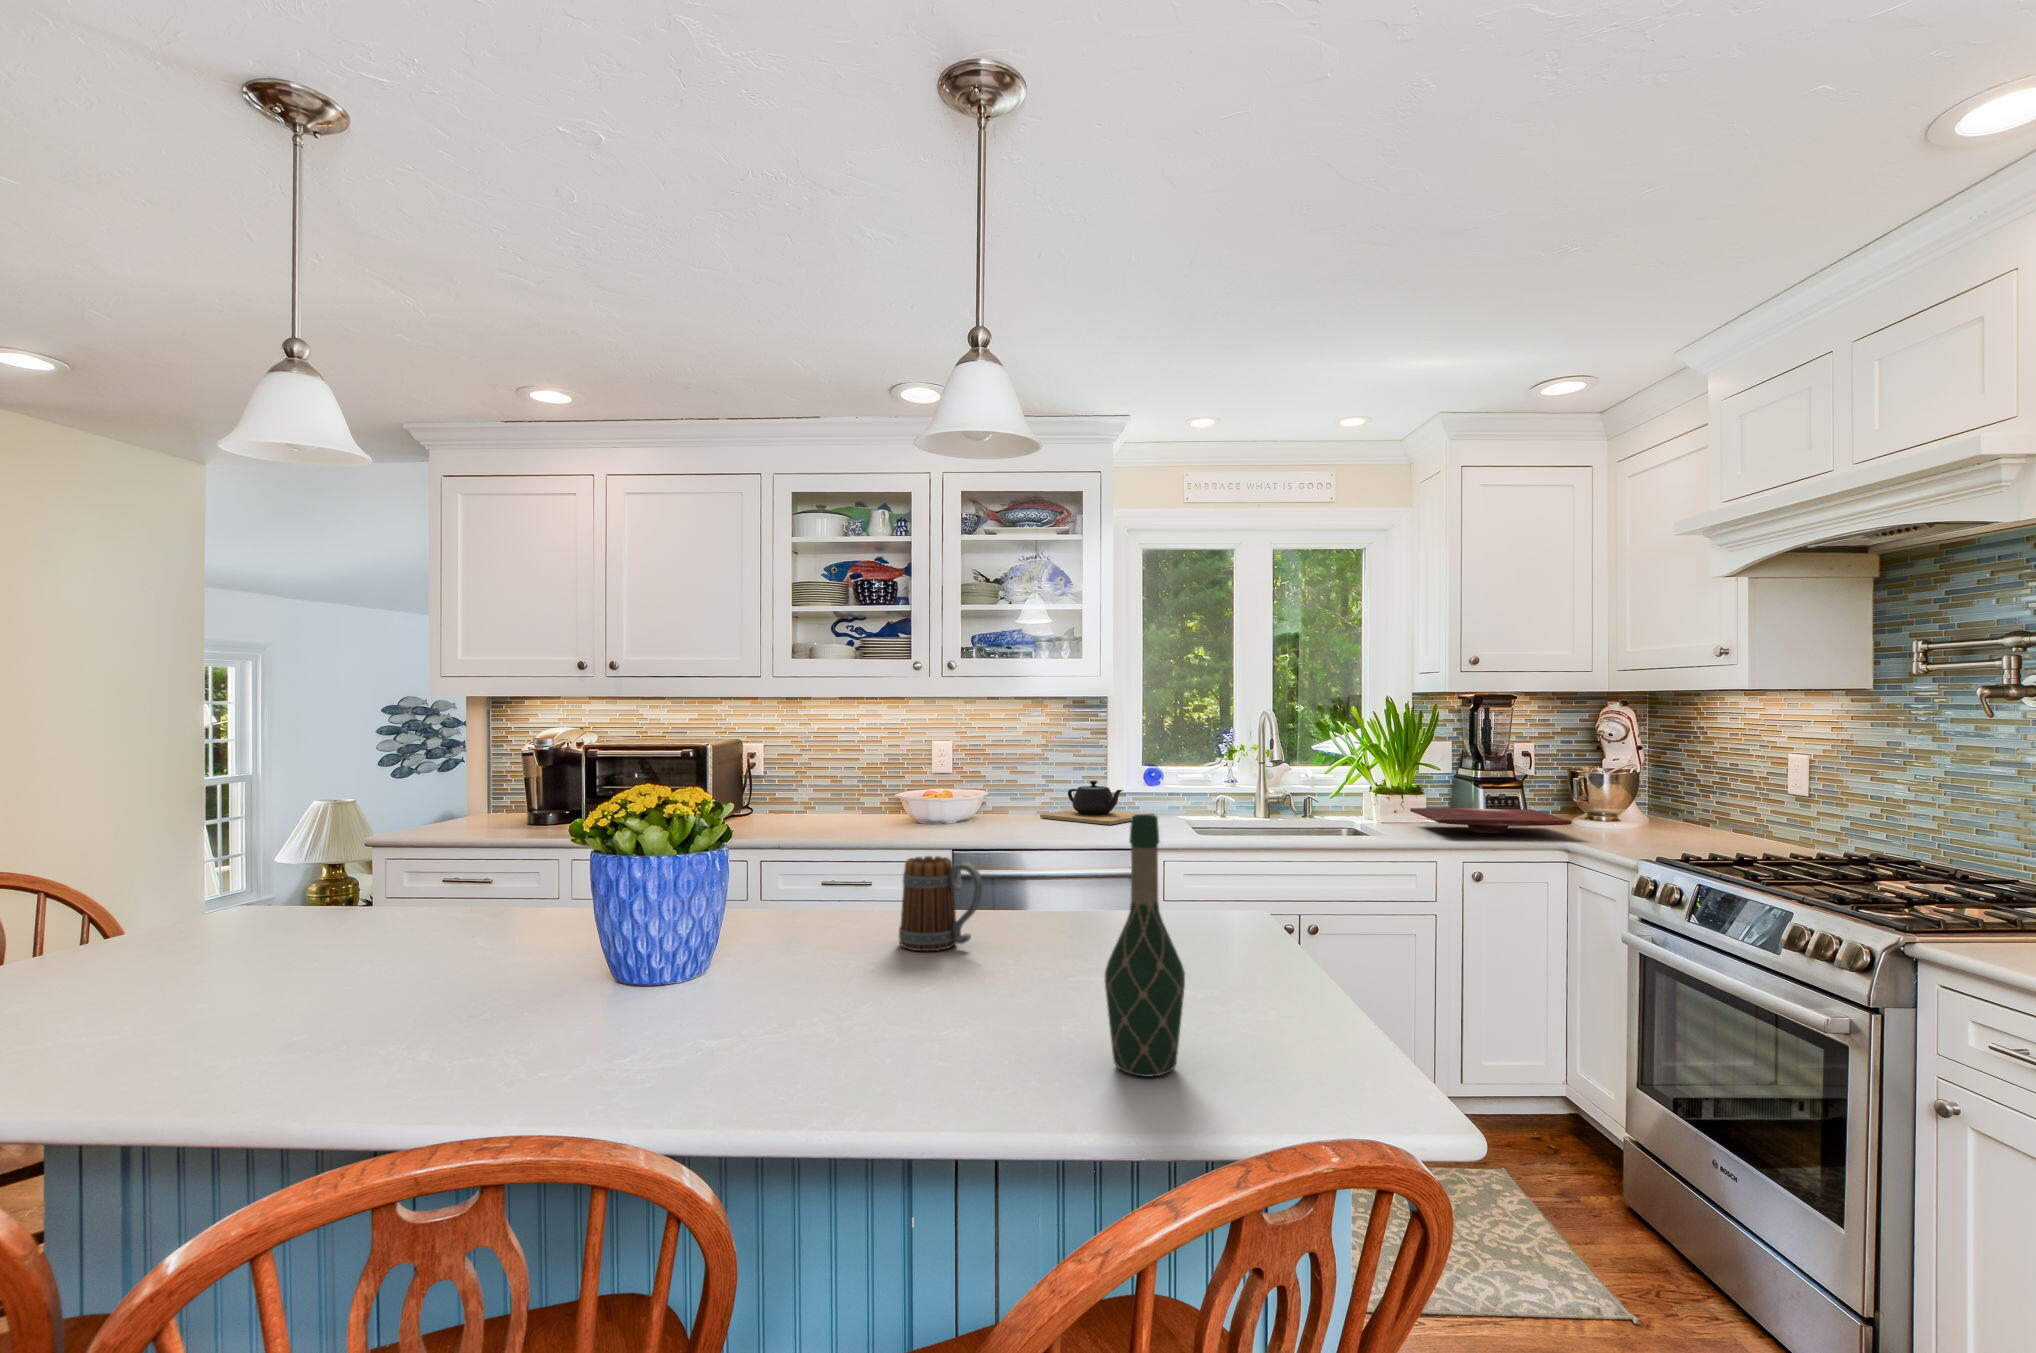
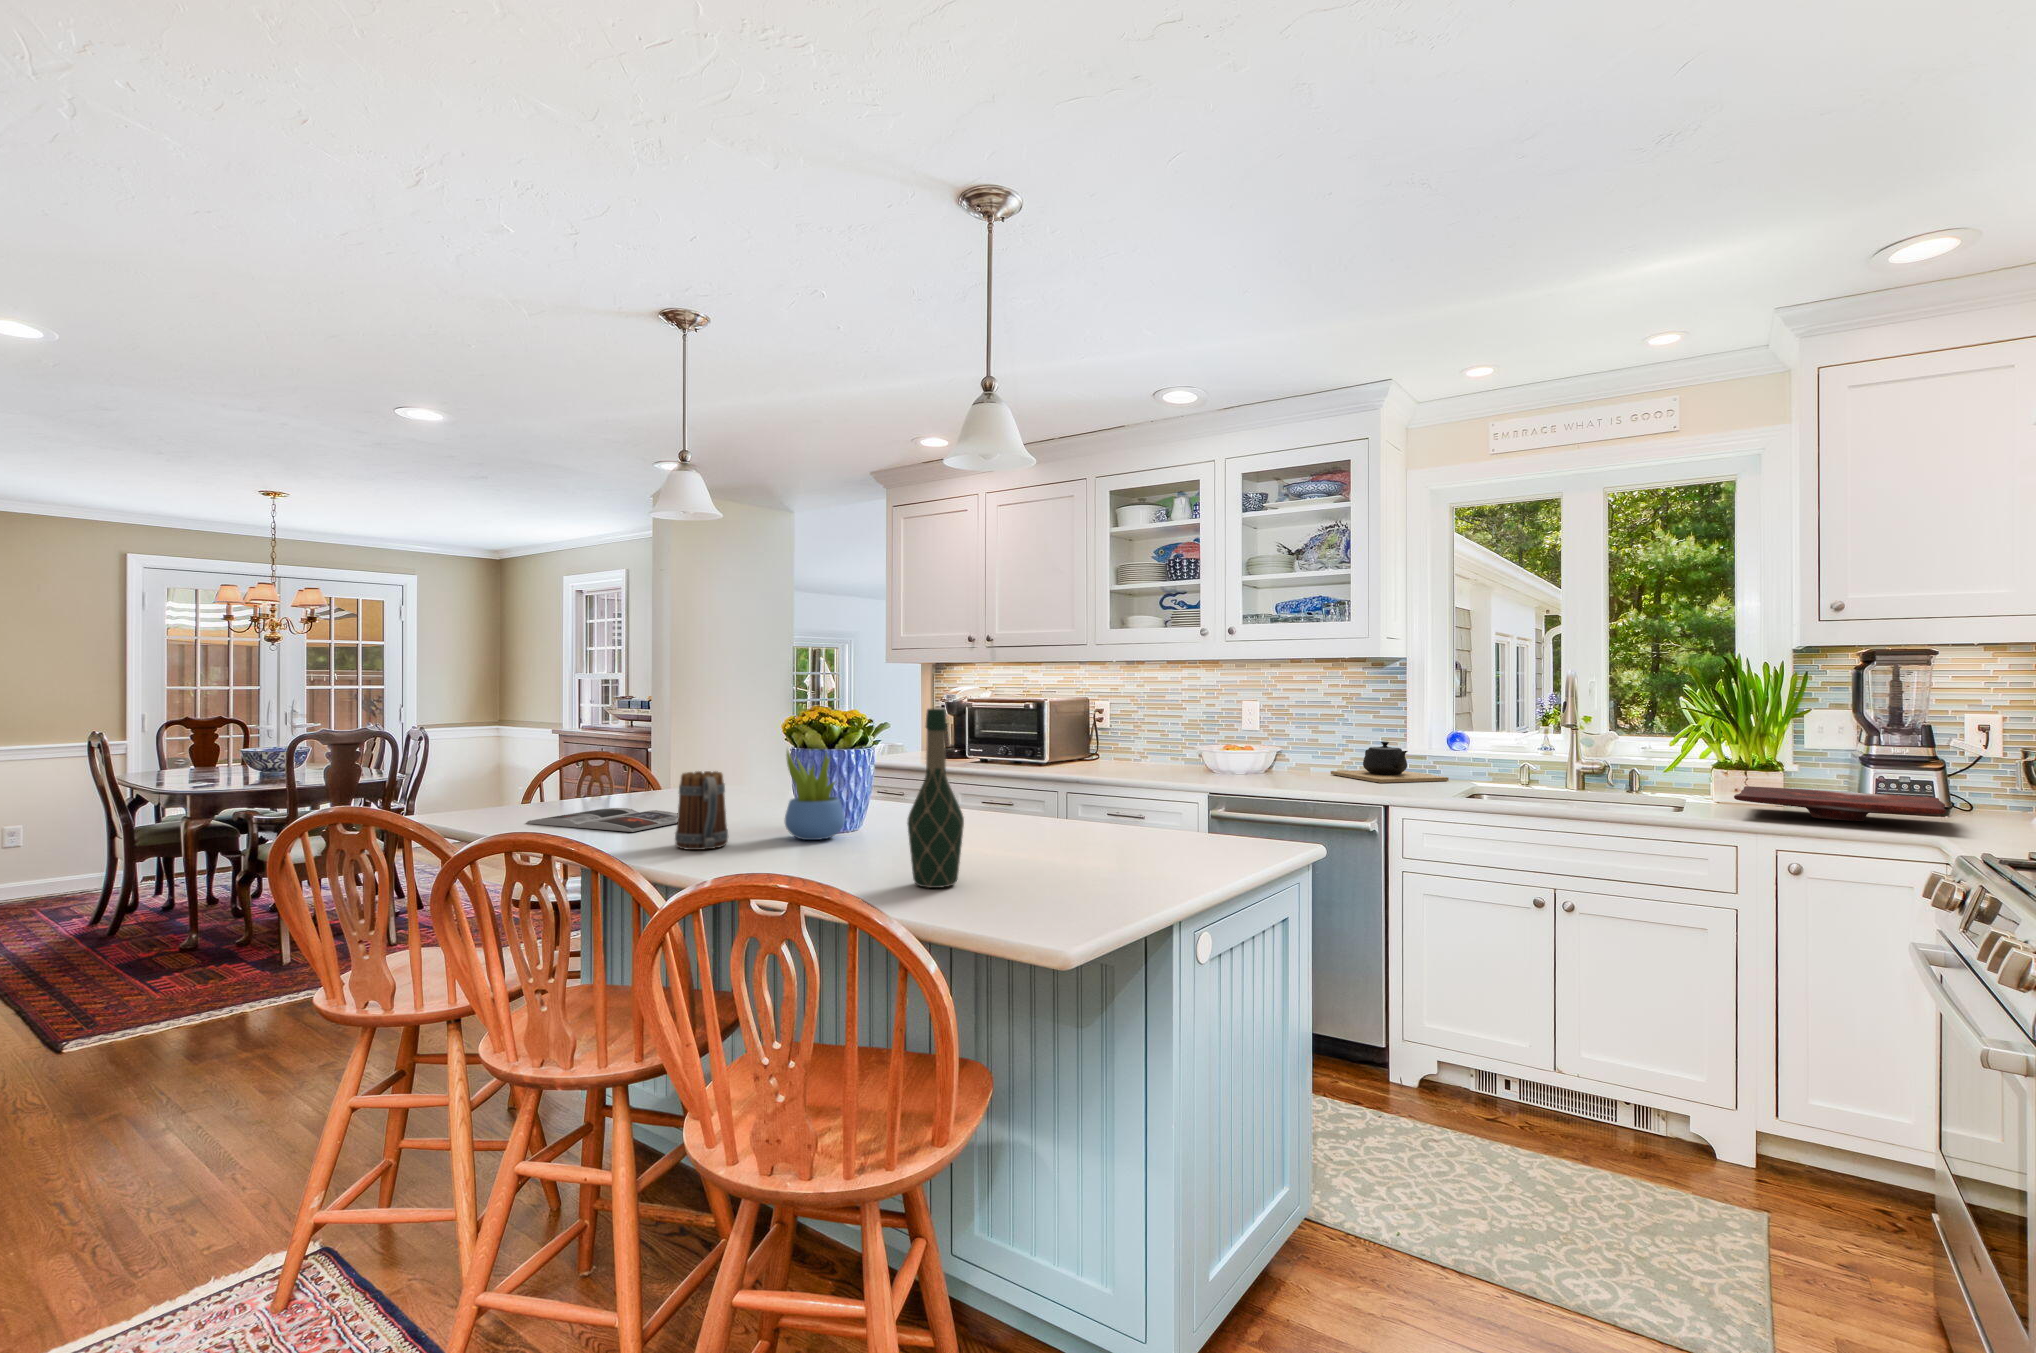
mug: present [899,856,983,951] -> present [675,771,728,850]
succulent plant: none [710,873,806,1021] -> present [785,751,845,840]
magazine: none [77,1007,458,1096] -> present [526,808,678,832]

